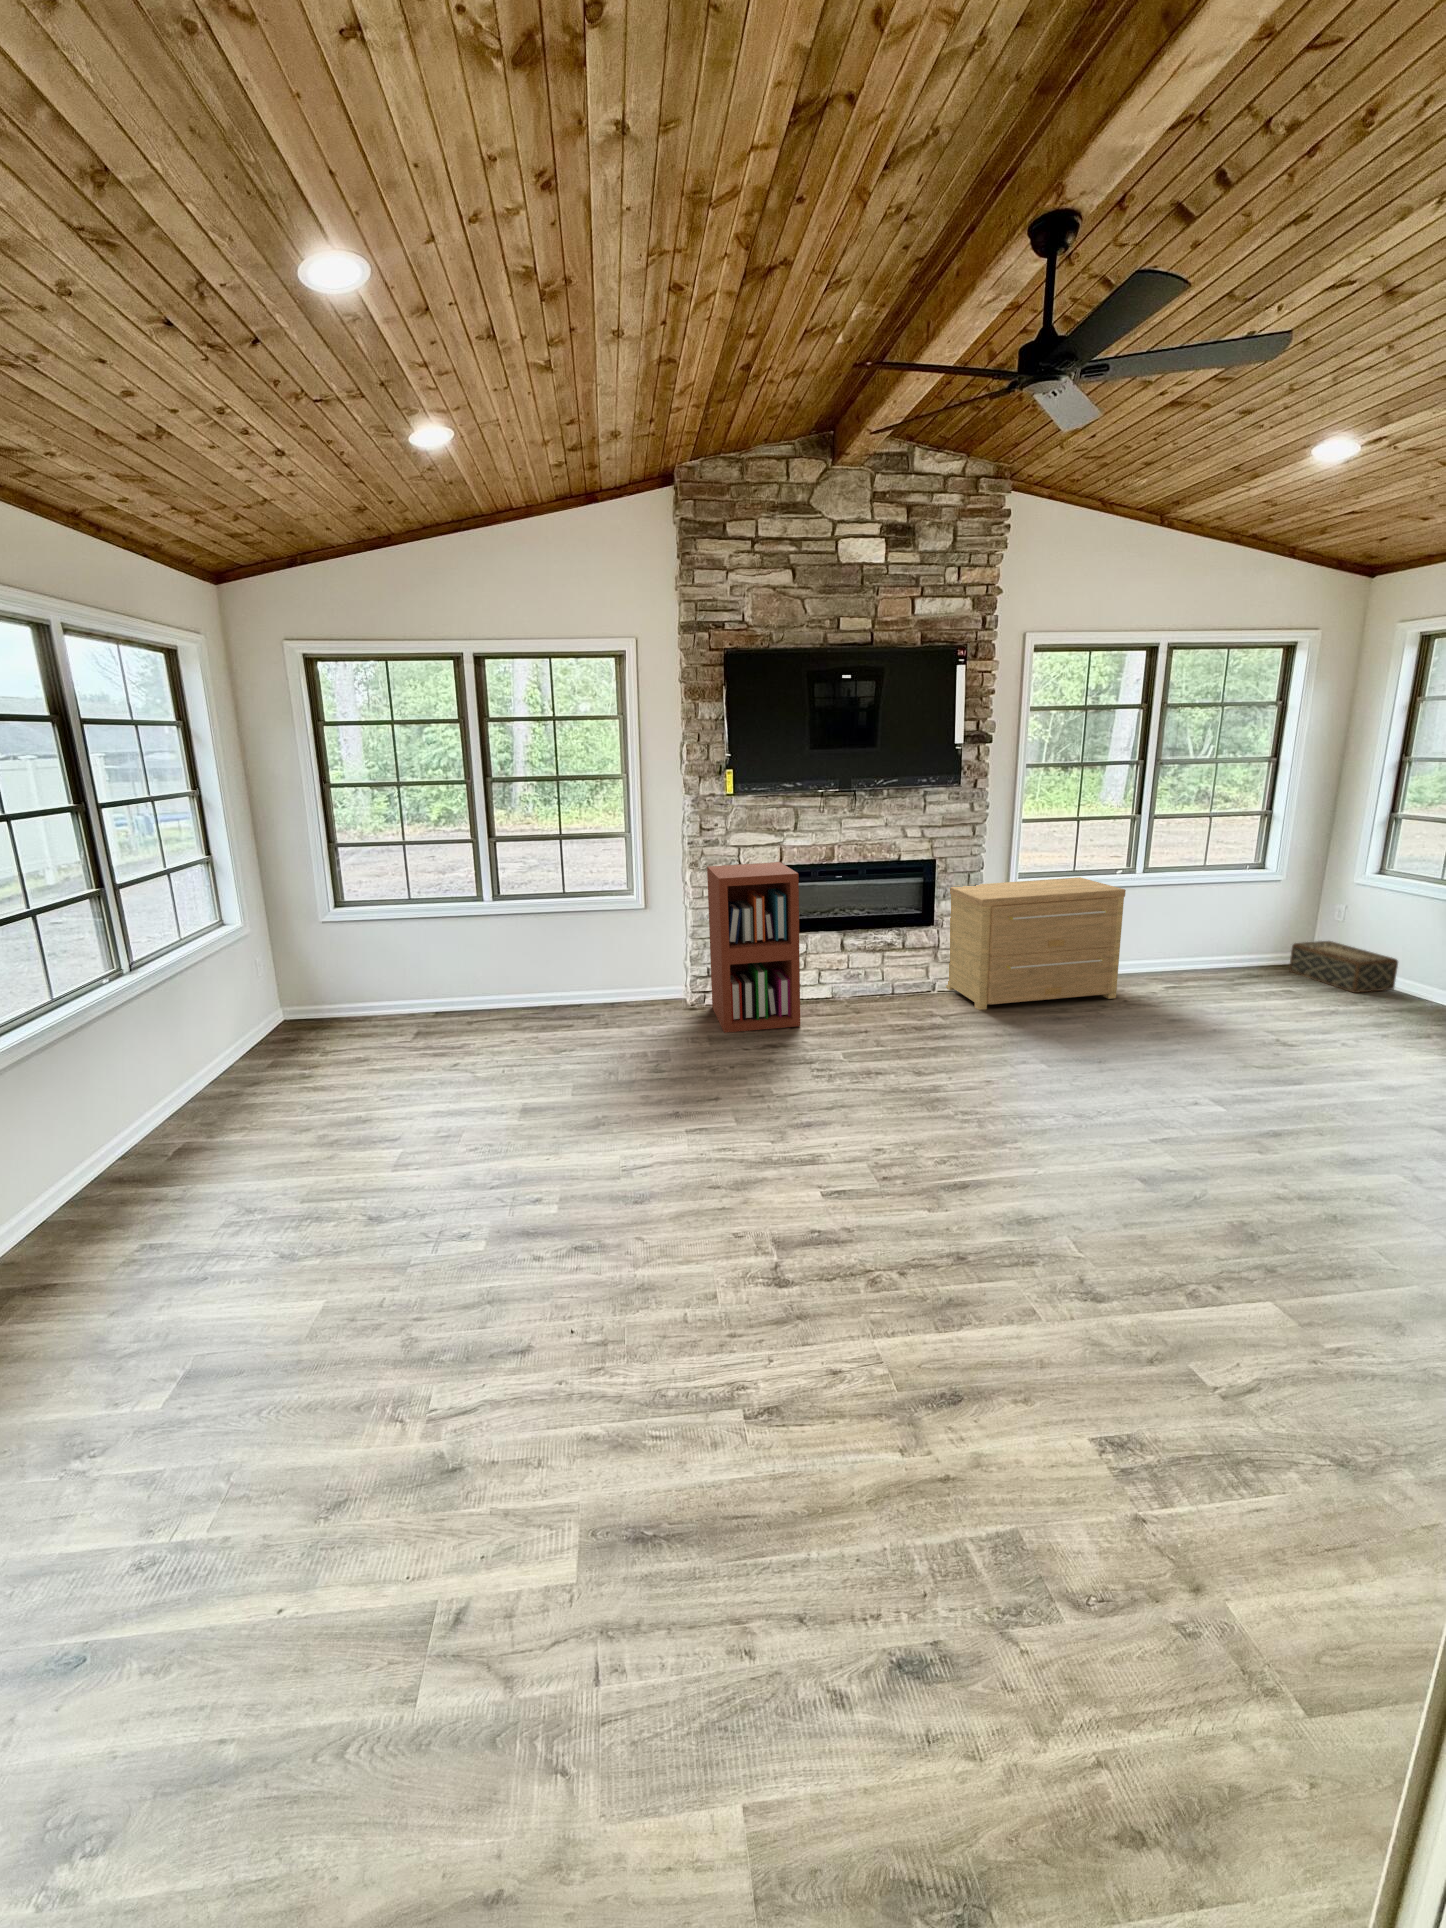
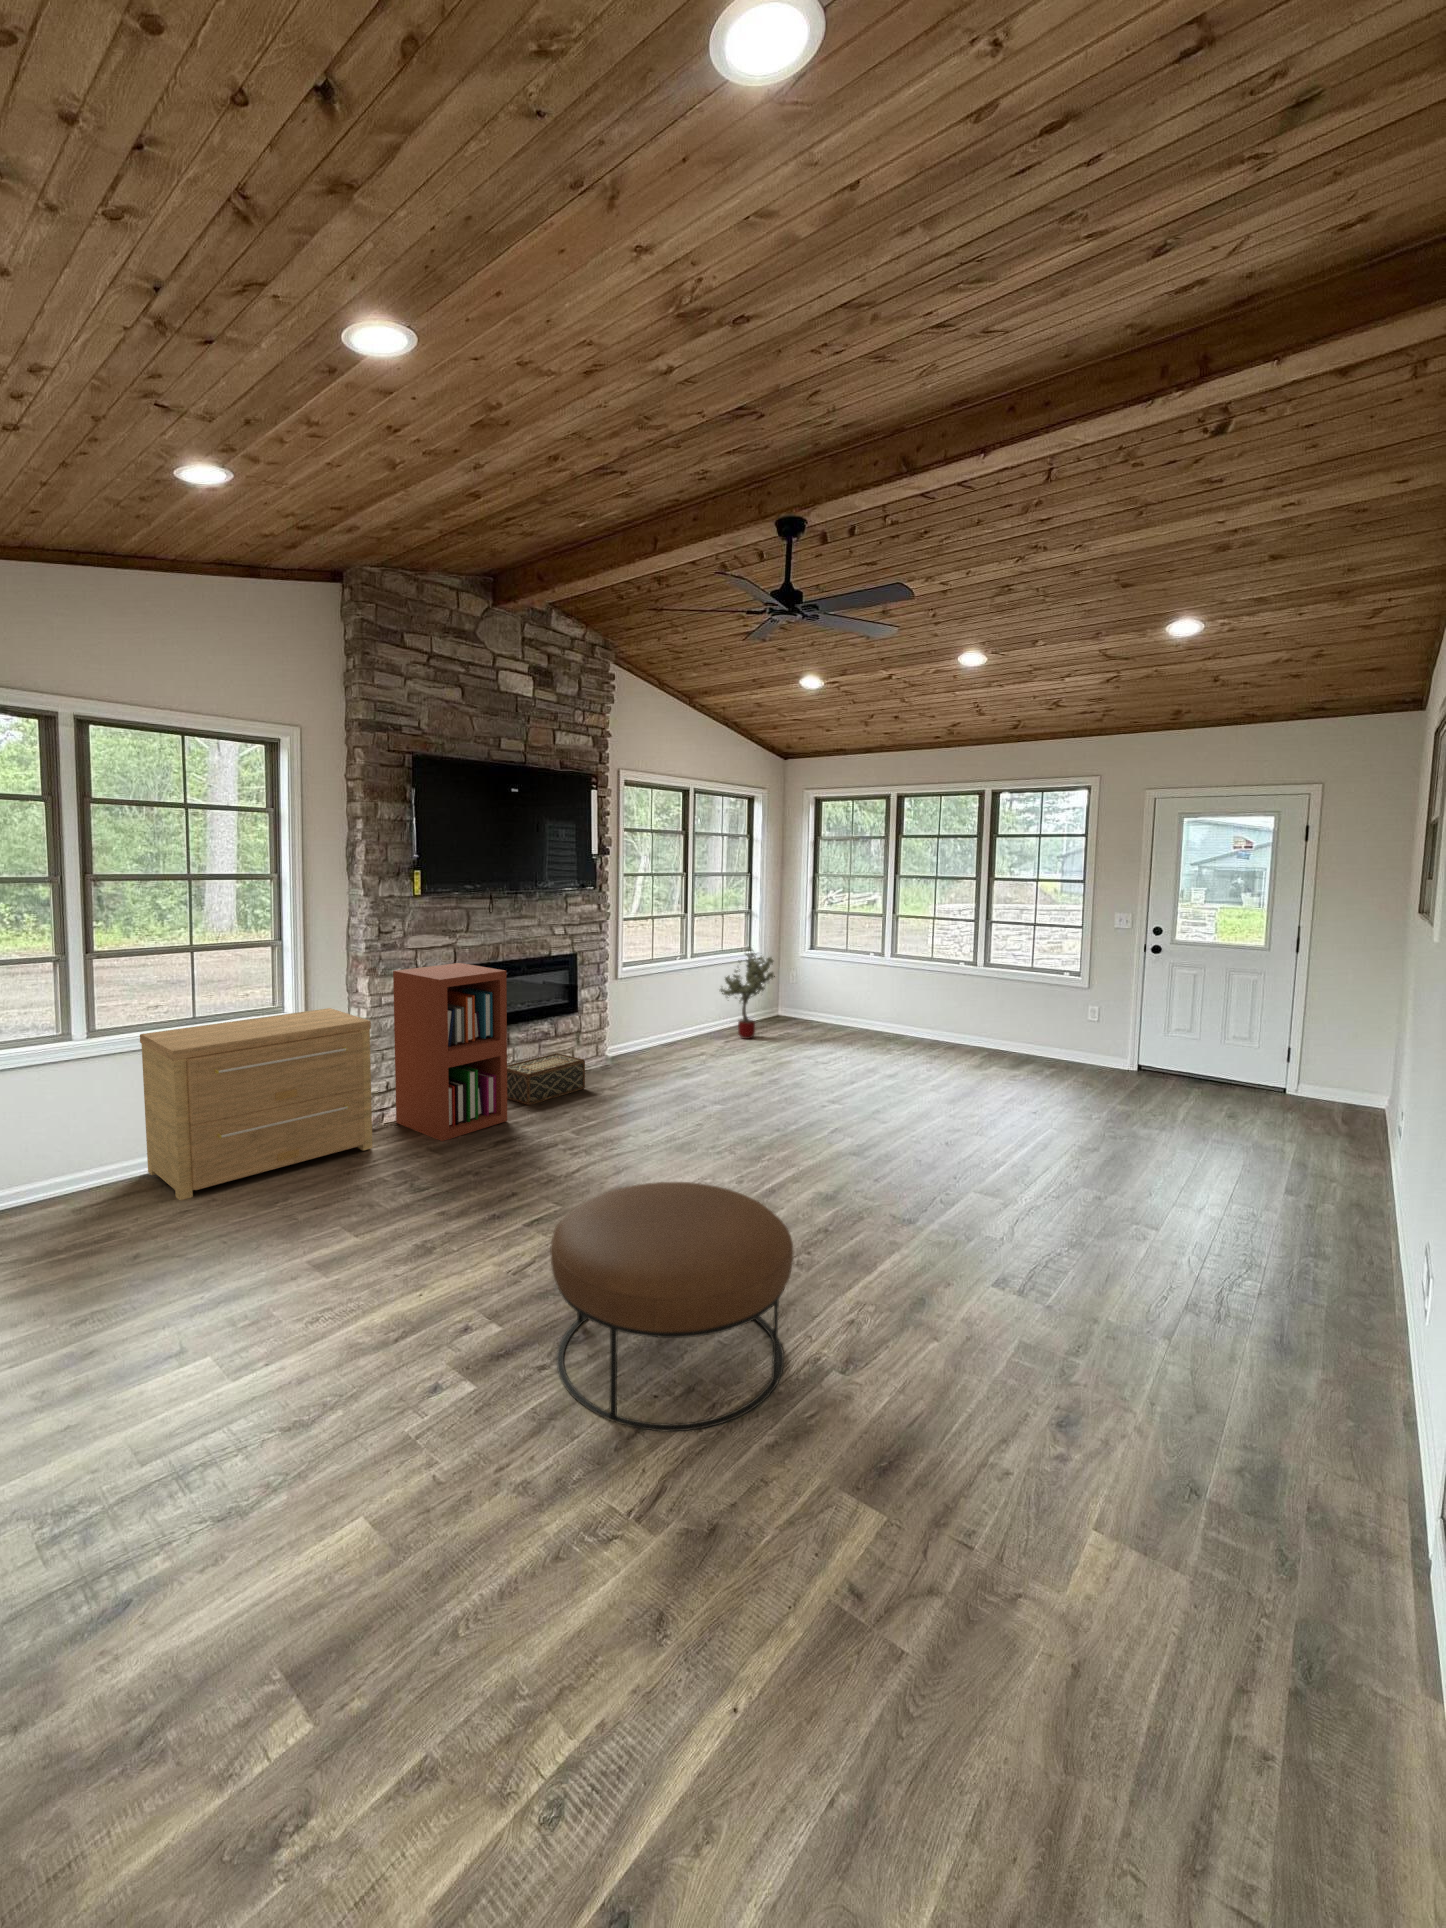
potted tree: none [1171,859,1279,984] -> present [720,949,775,1039]
side table: present [946,877,1126,1010] -> present [140,1008,372,1200]
woven basket: present [1289,941,1398,993] -> present [507,1053,585,1105]
ottoman: none [495,1117,757,1390] -> present [550,1182,793,1431]

